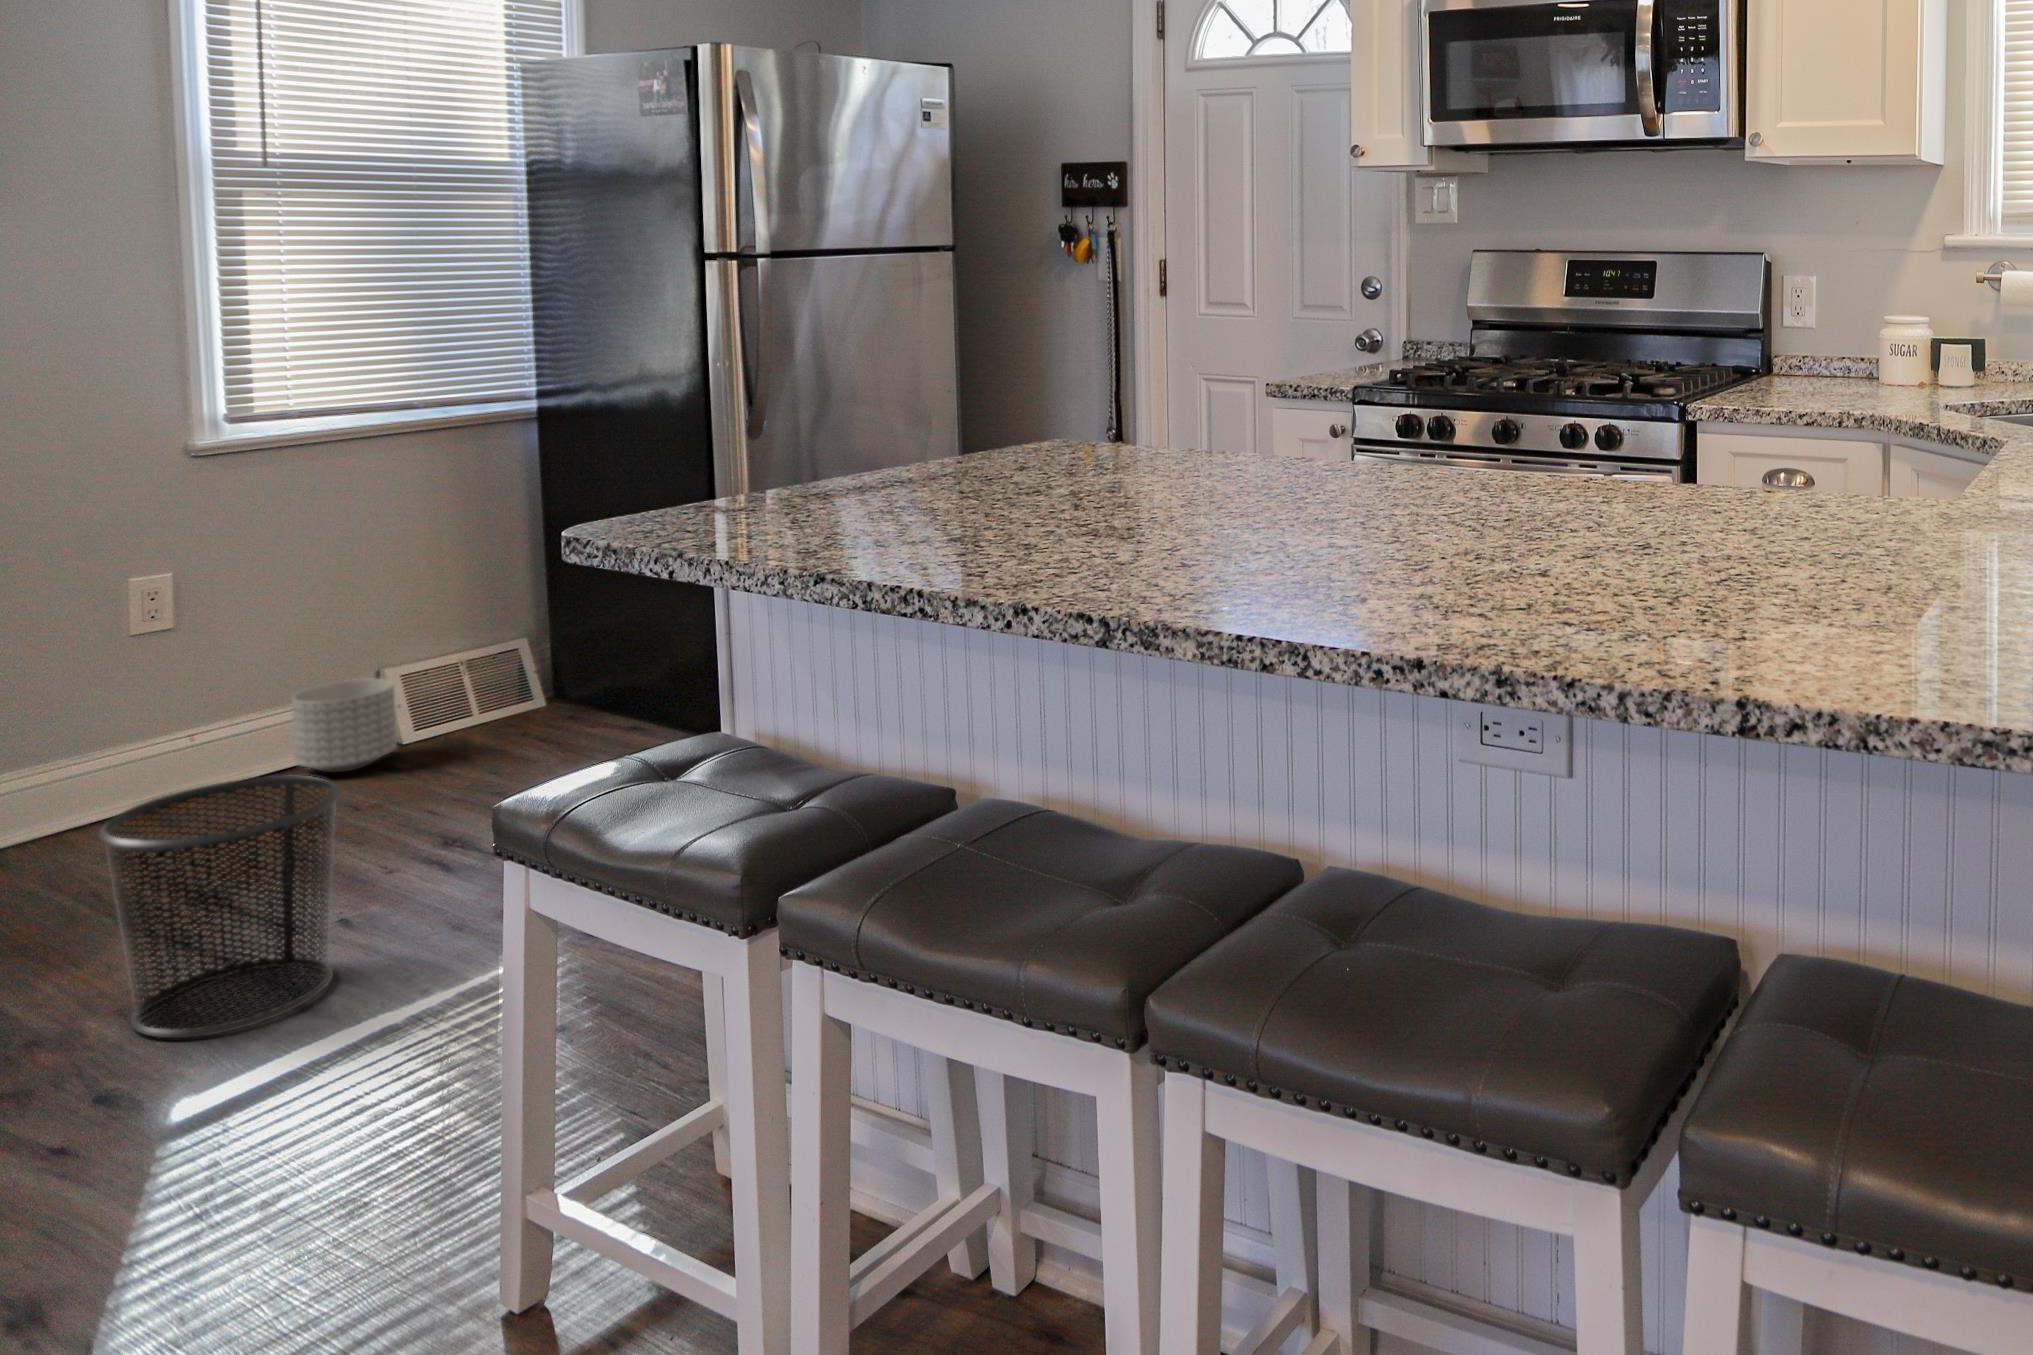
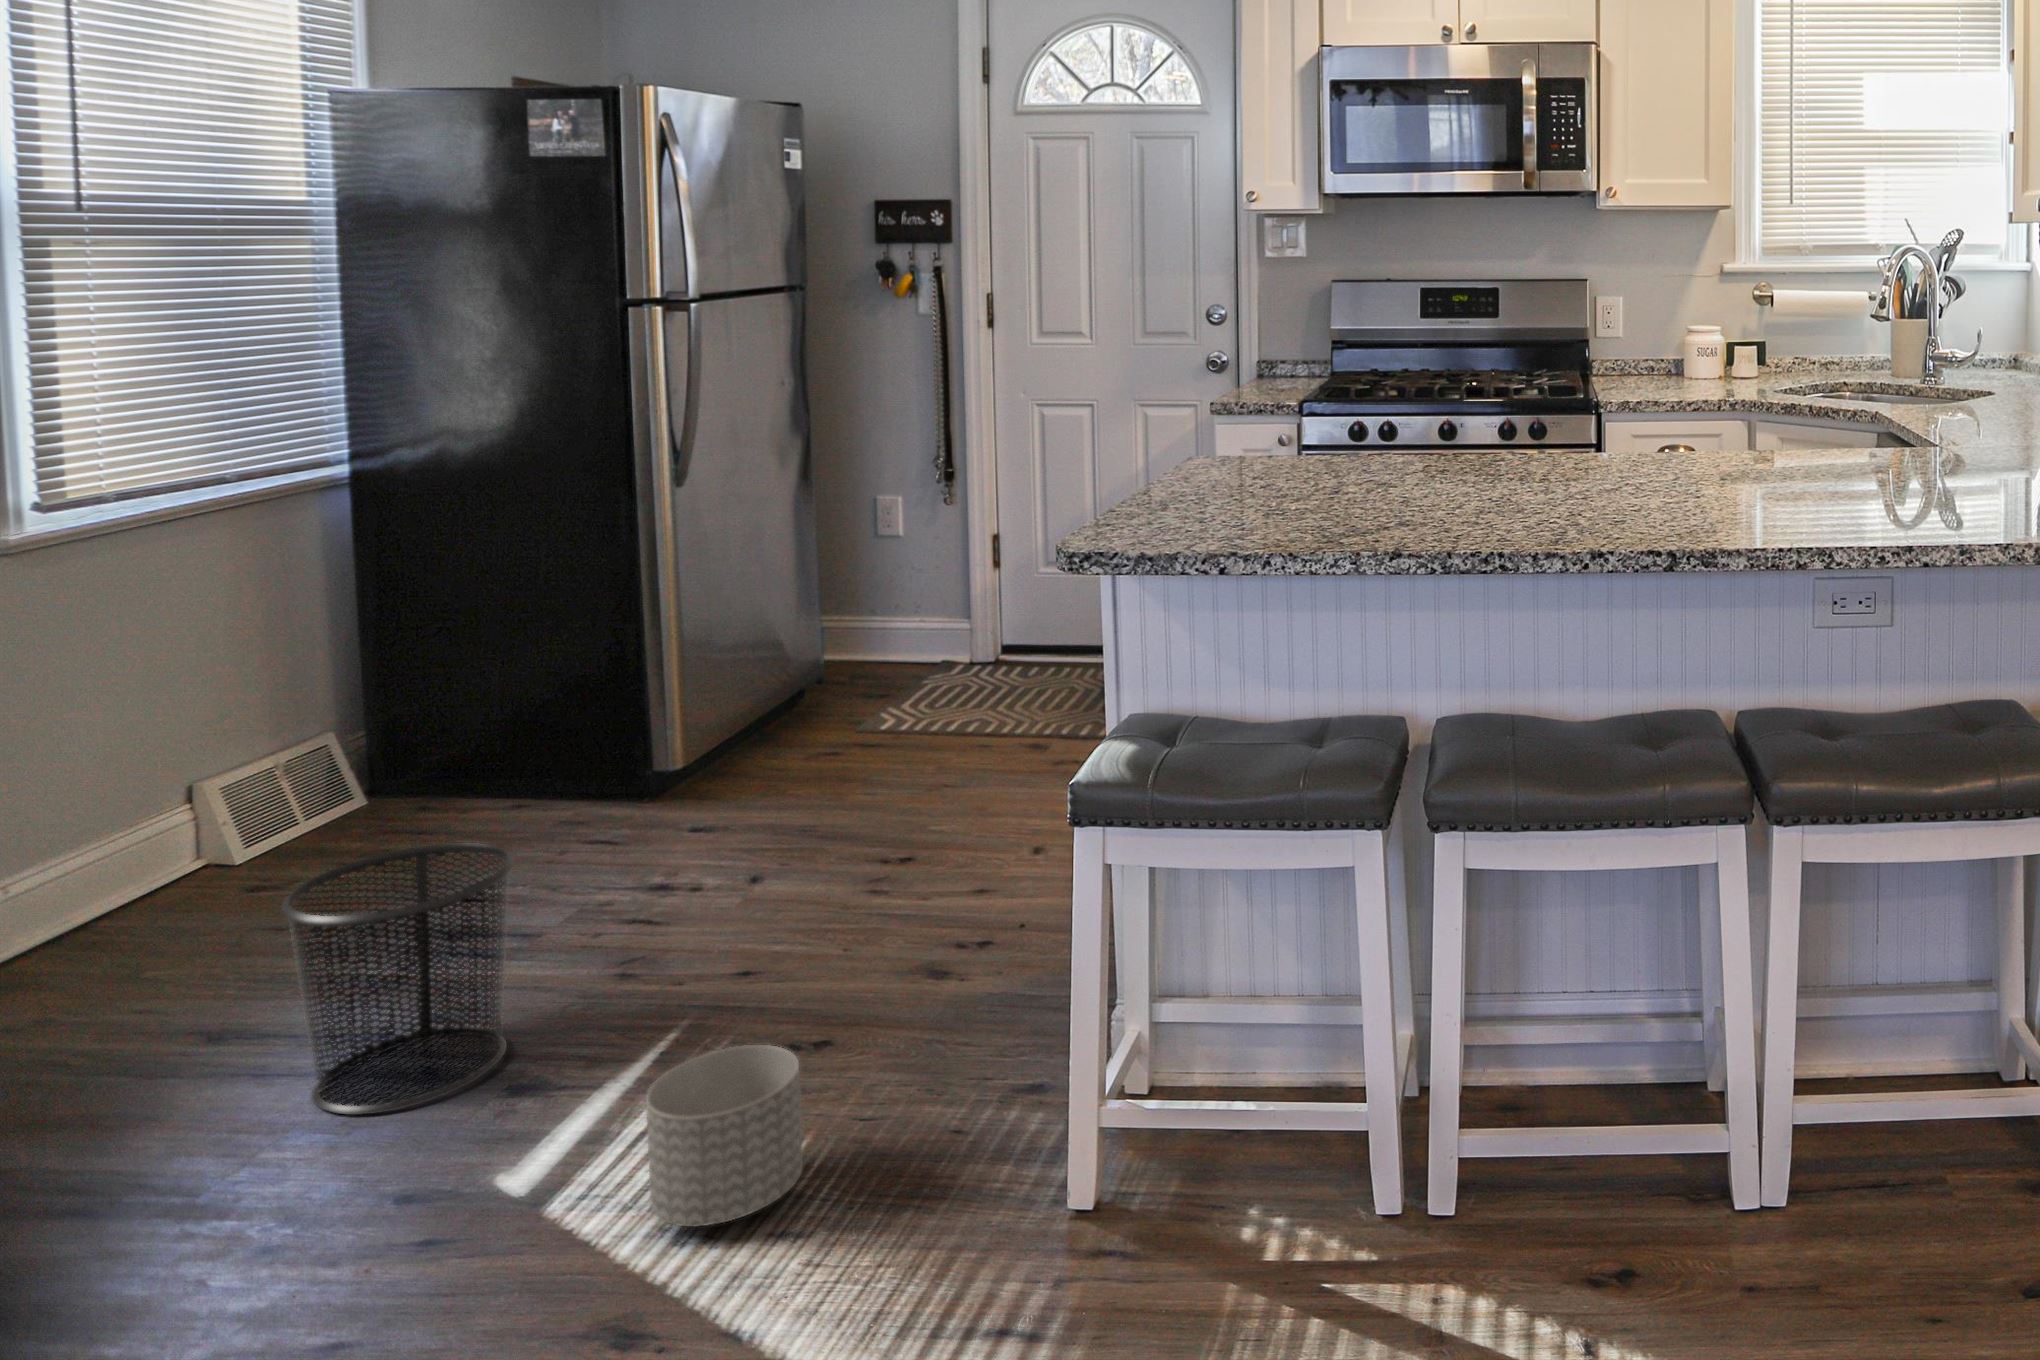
planter: present [292,679,397,772] -> present [646,1045,803,1227]

